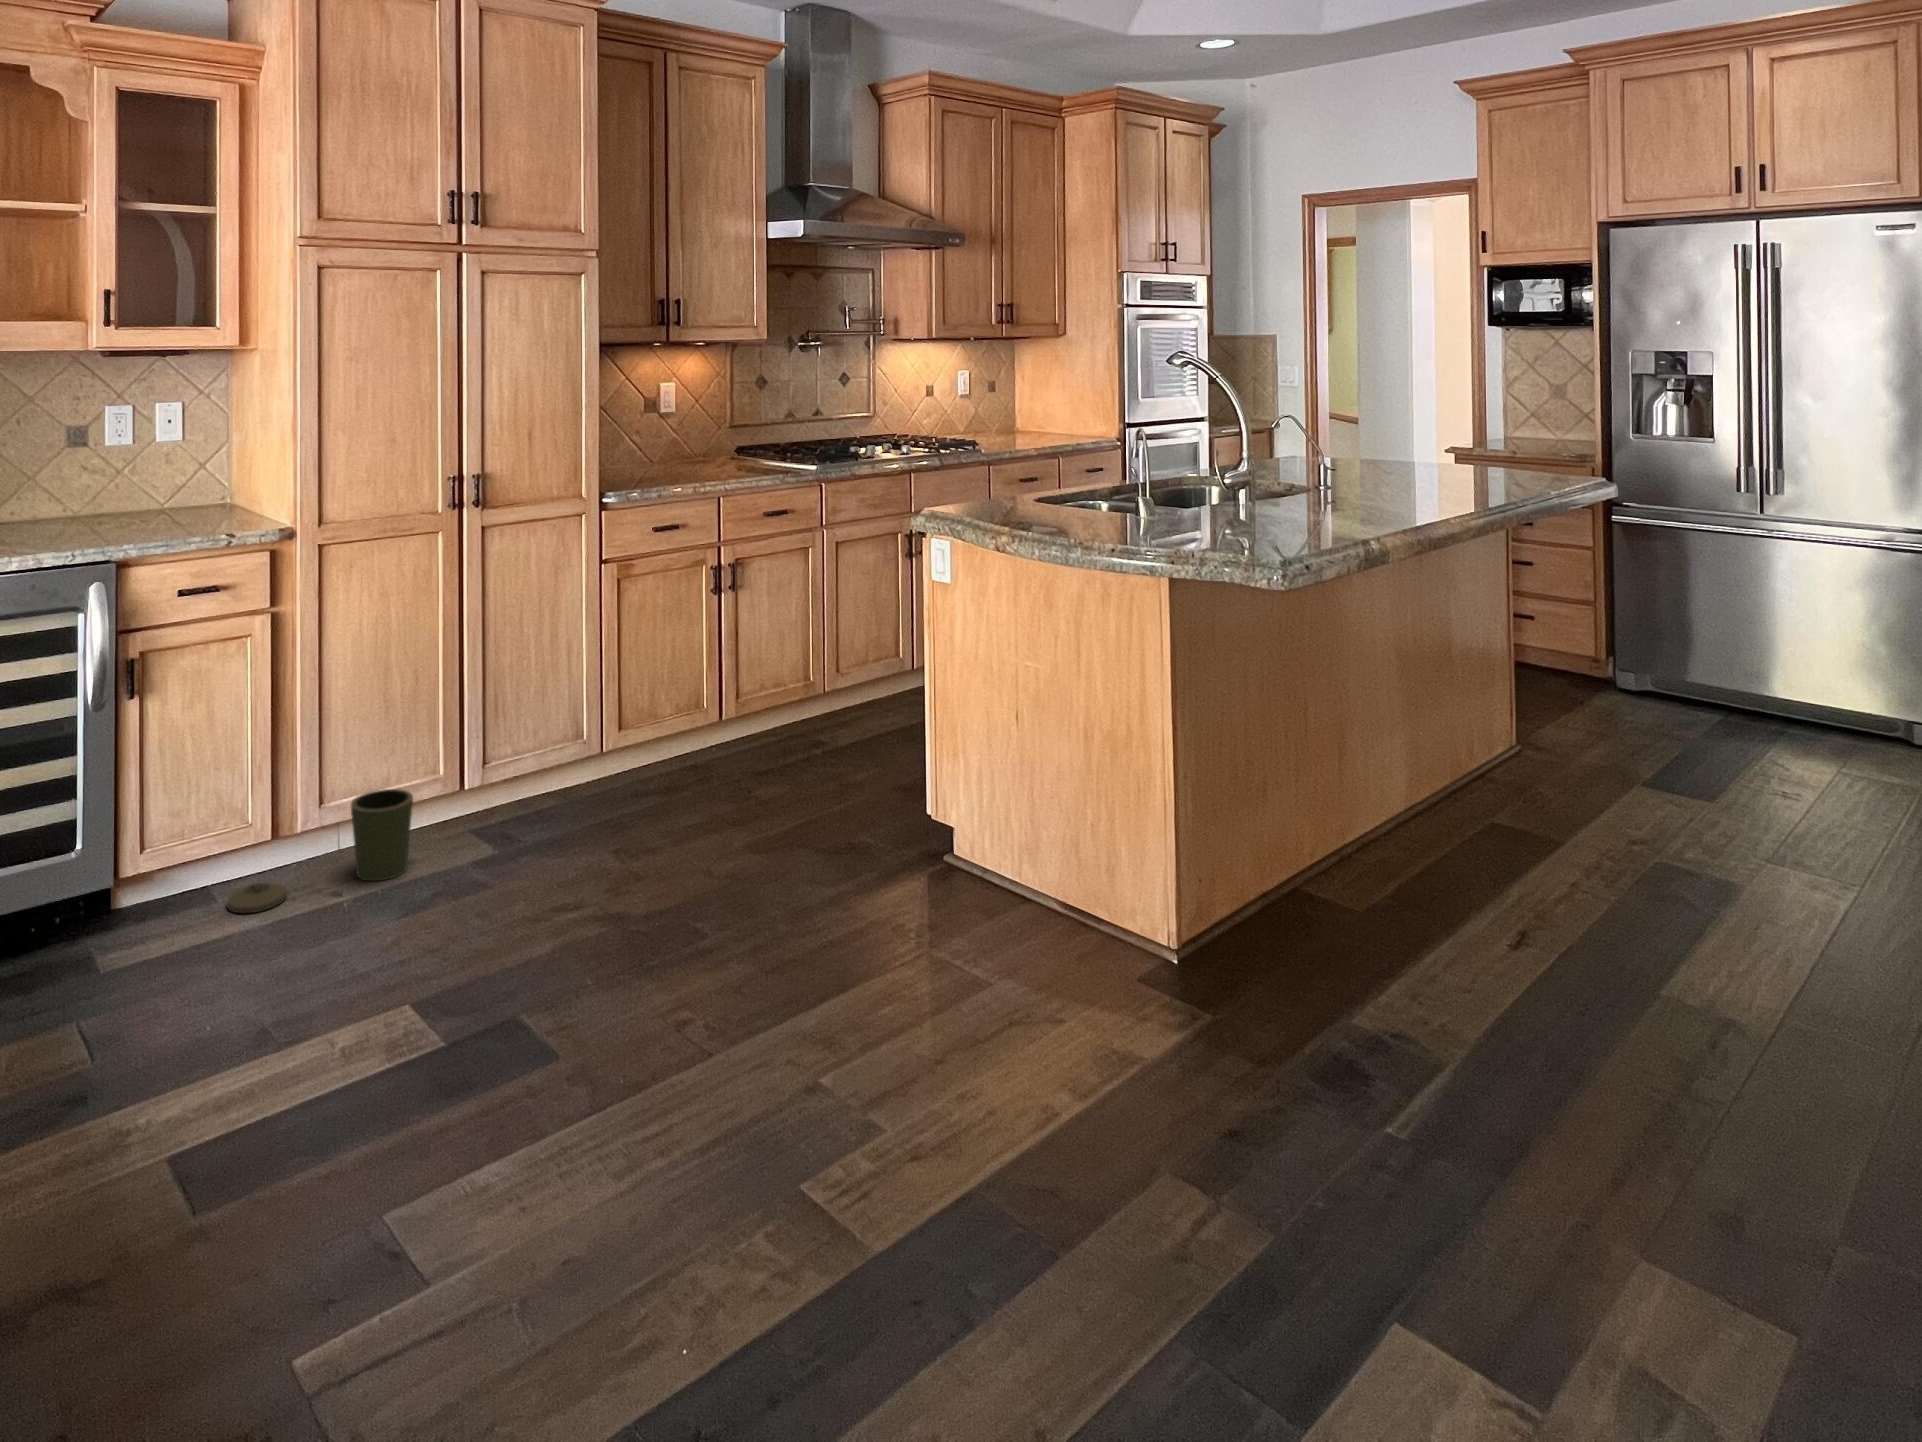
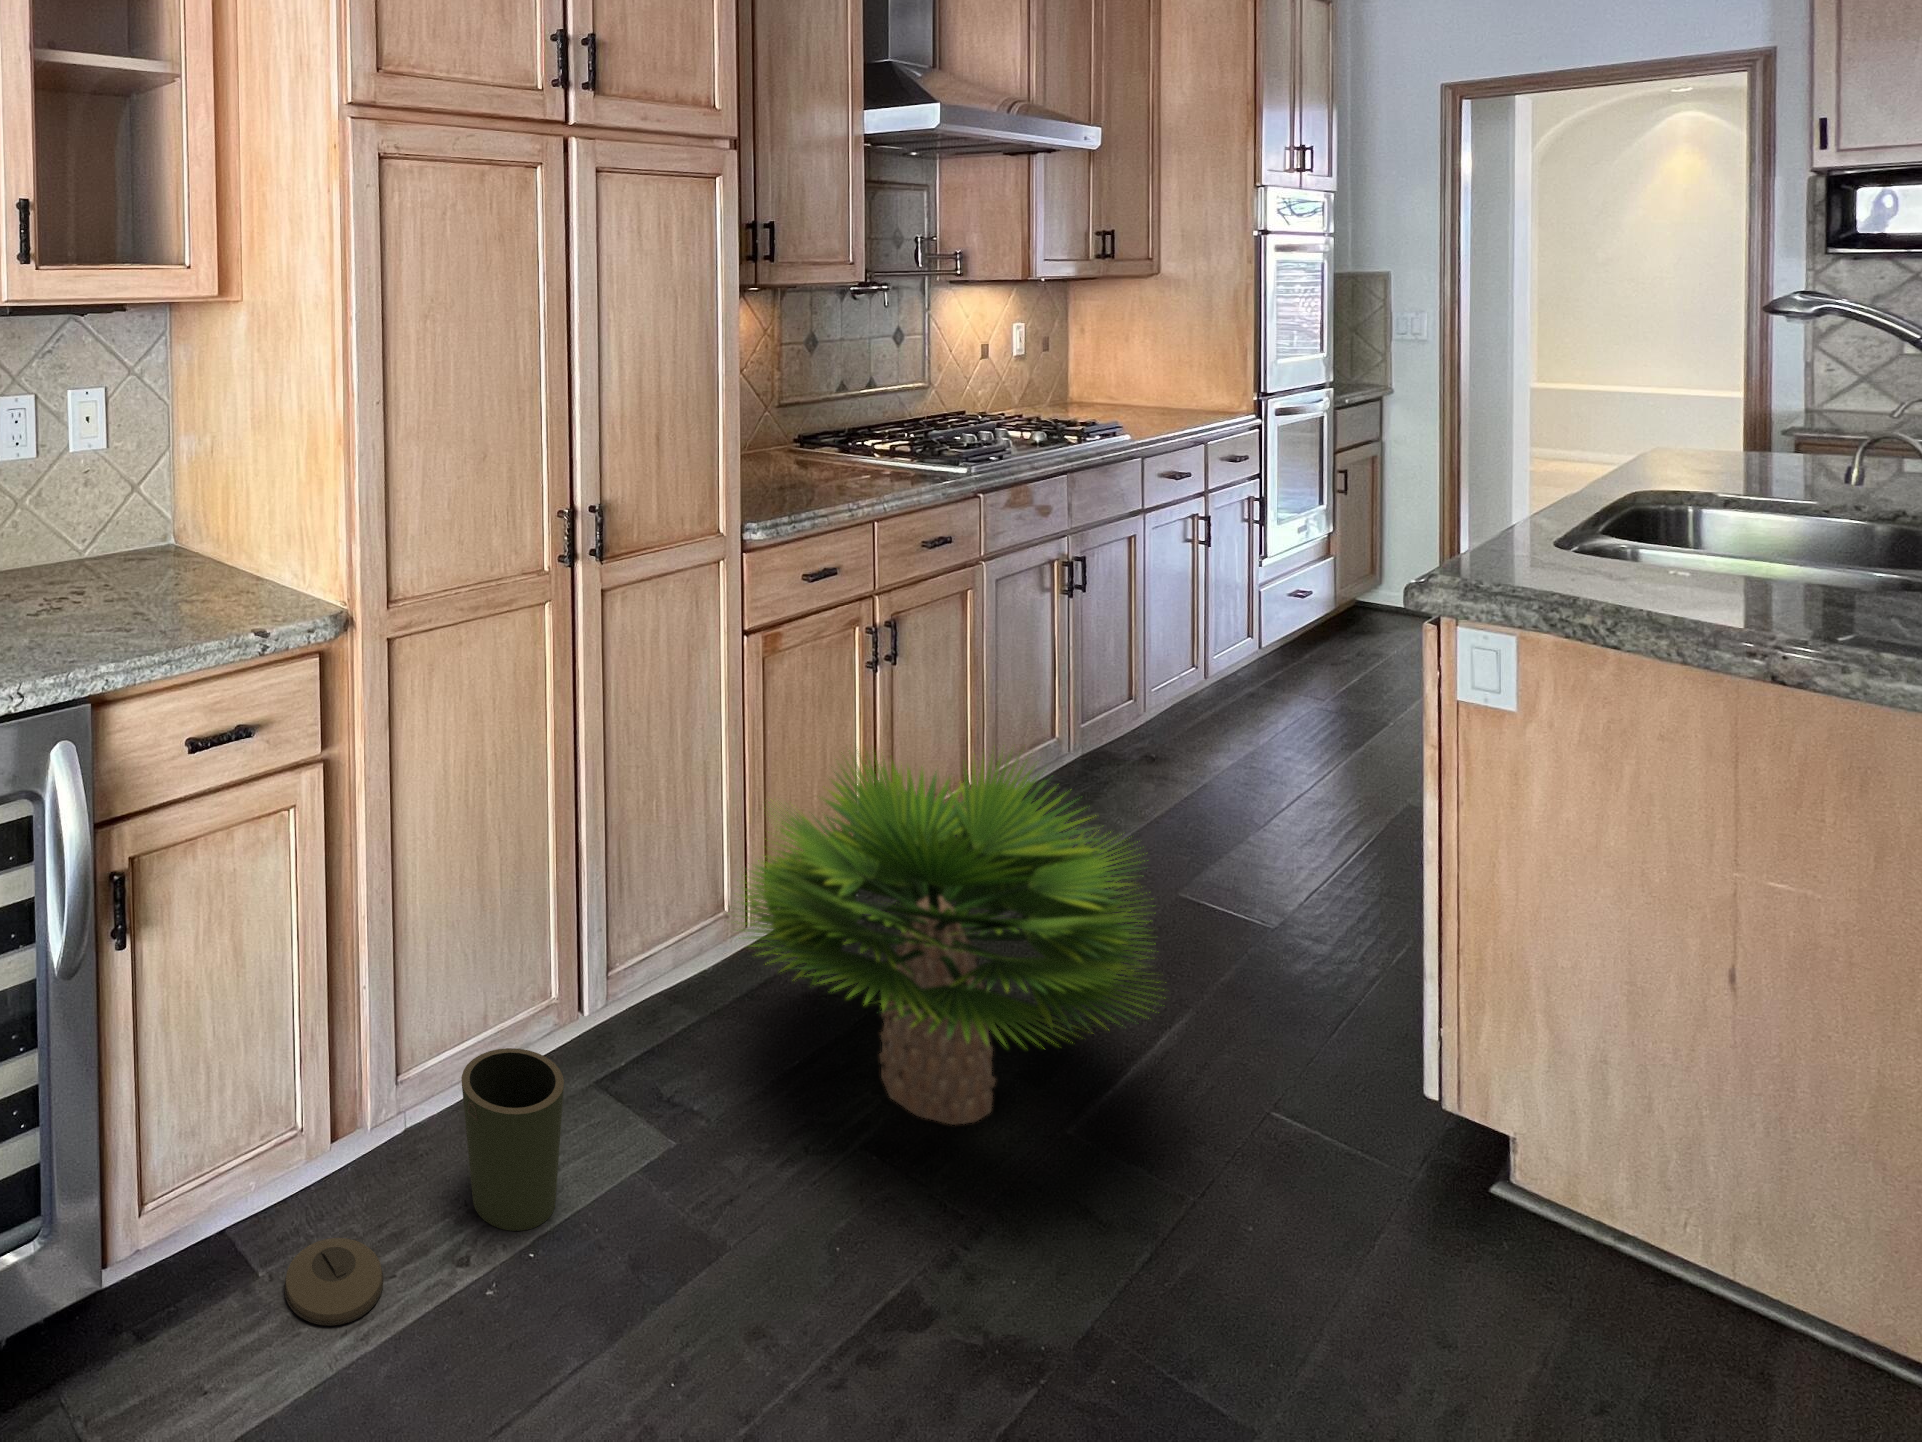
potted plant: none [543,618,789,839] -> present [733,746,1156,1125]

